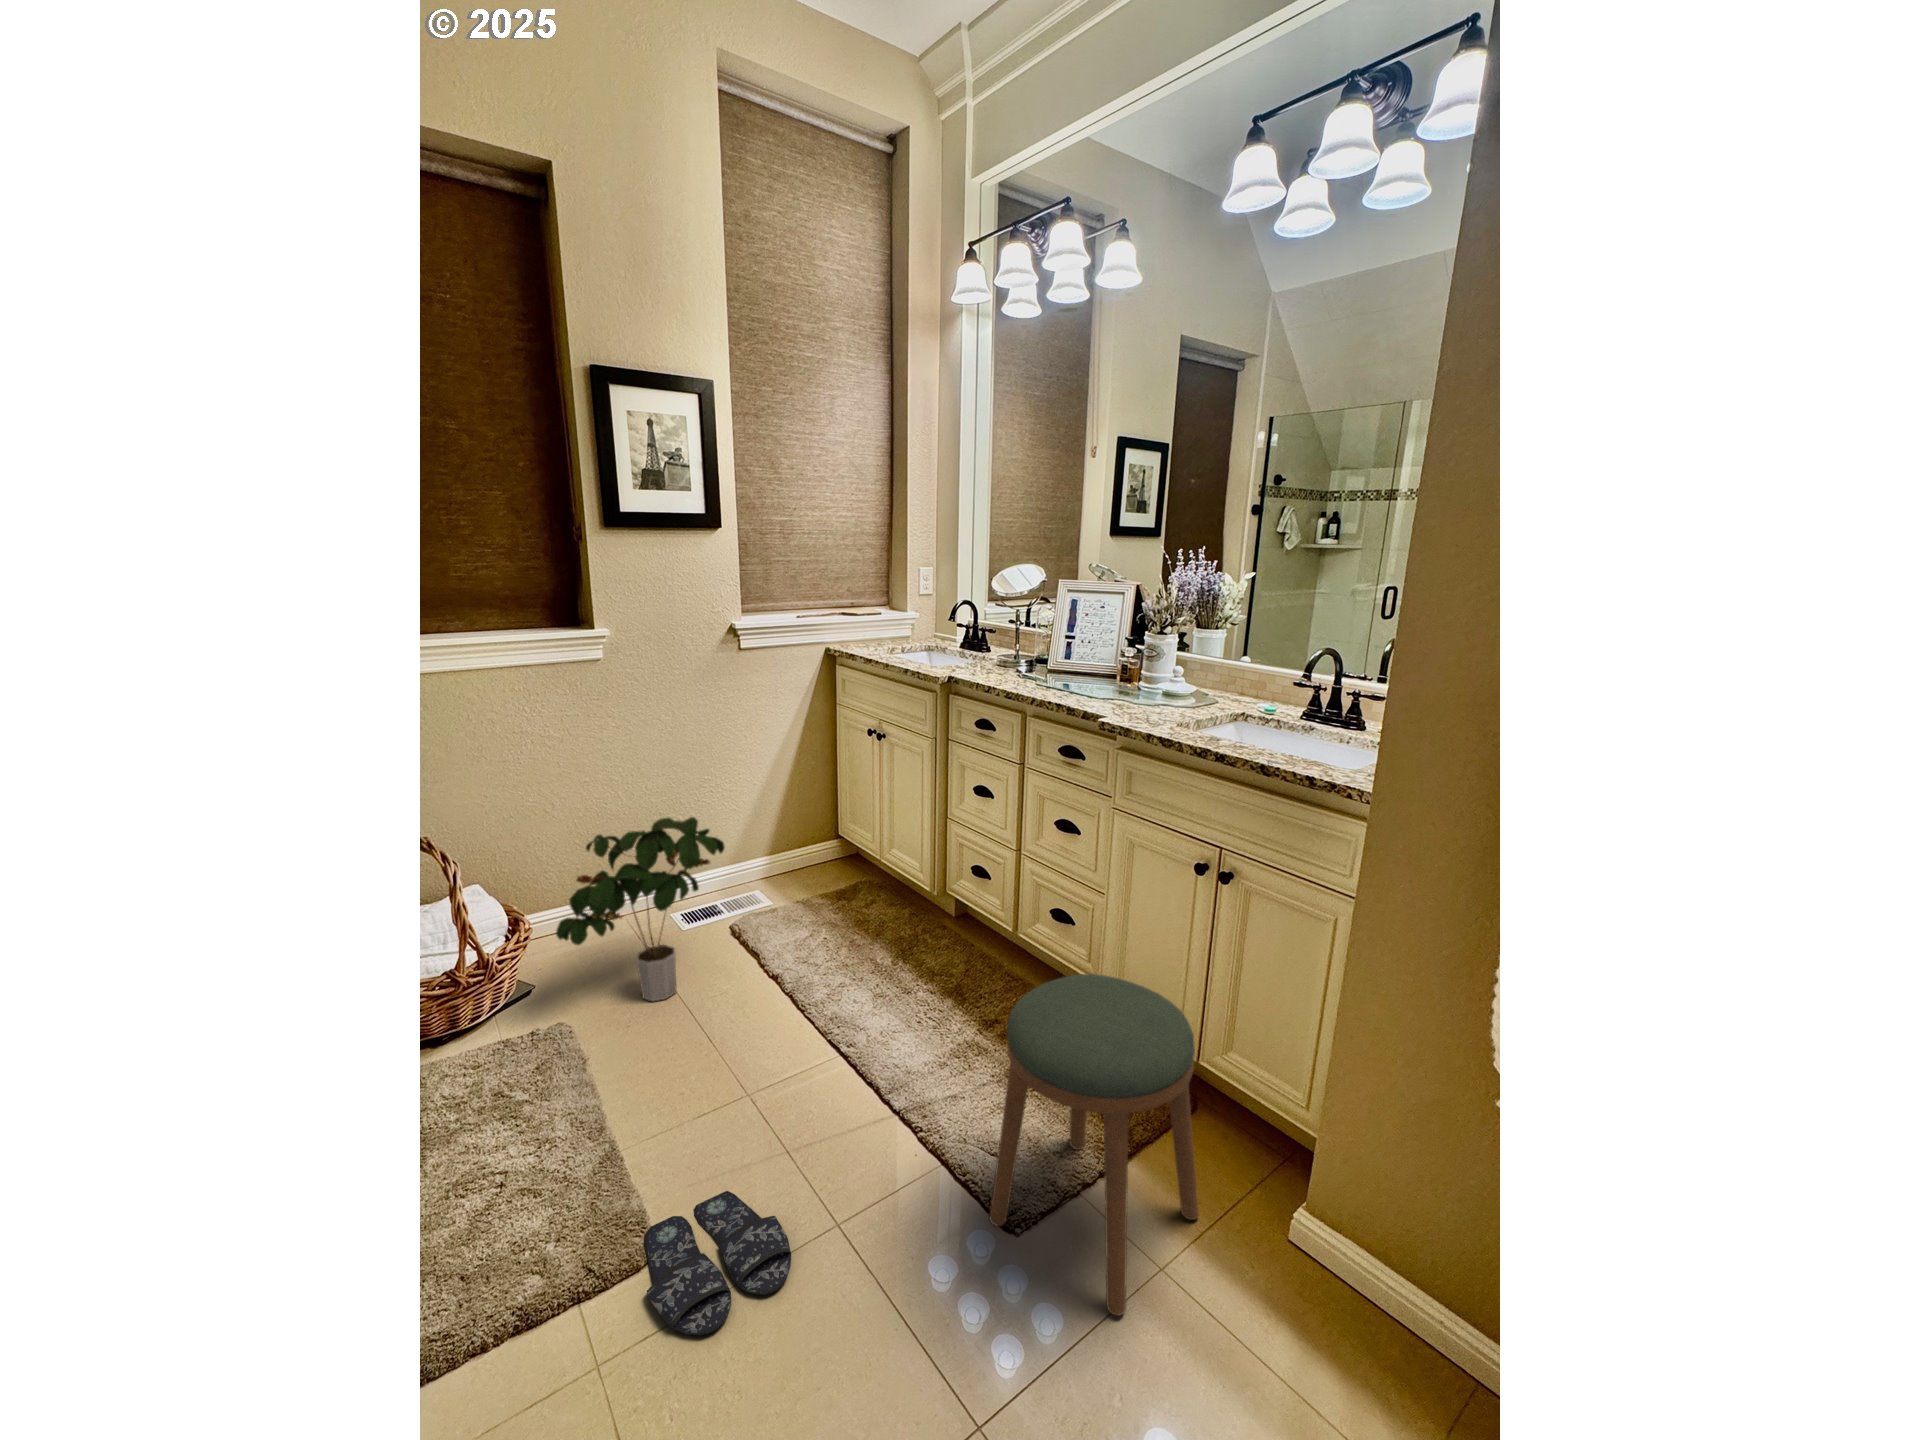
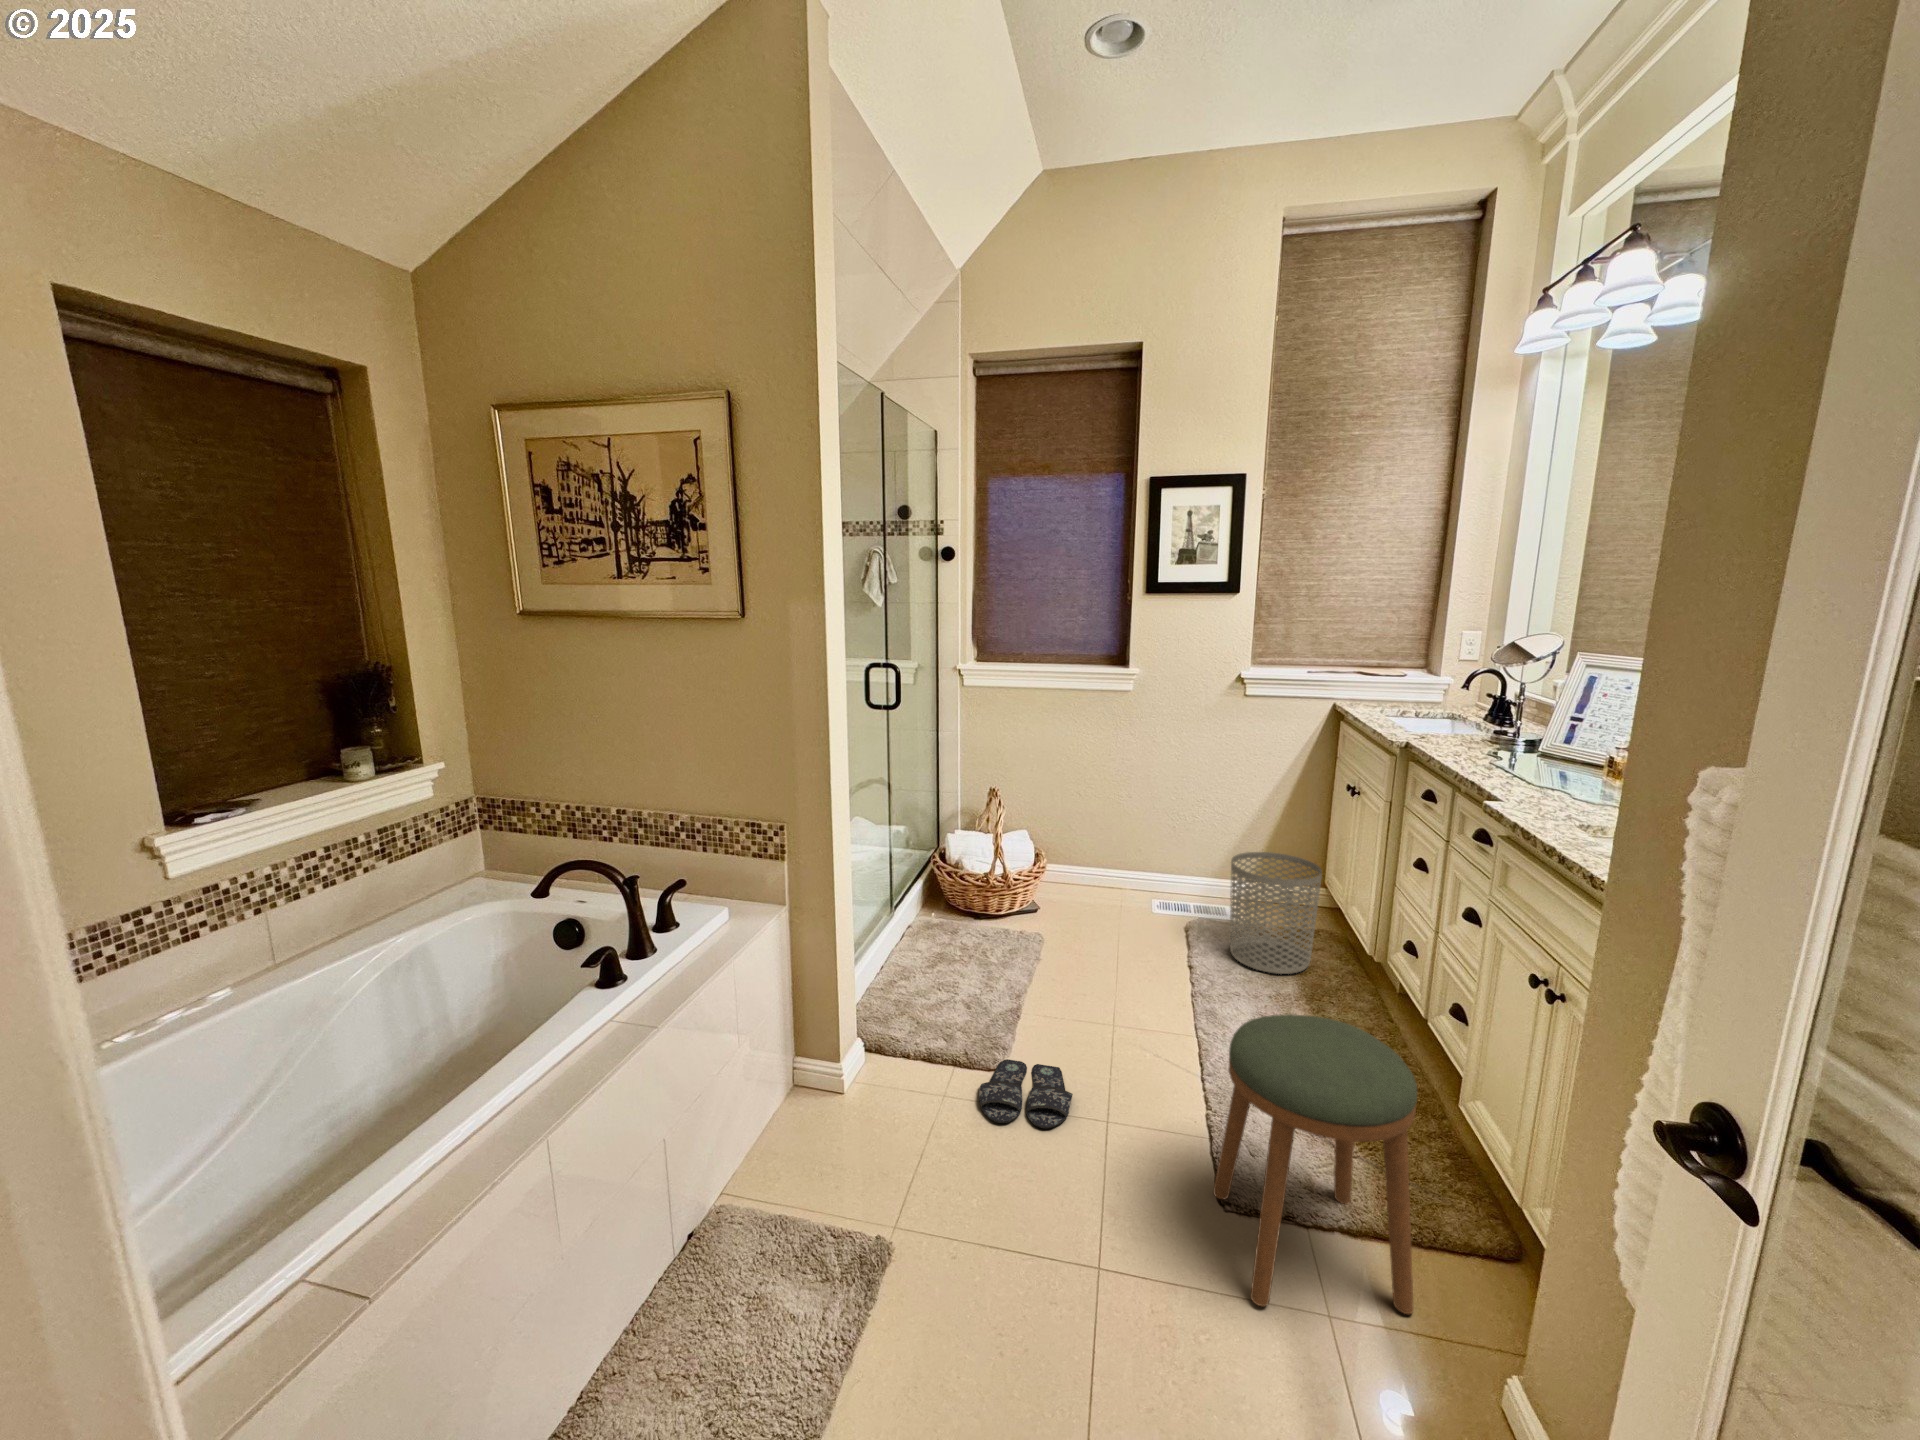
waste bin: none [783,816,877,950] -> present [1230,852,1322,974]
potted plant: present [556,817,725,1001] -> none [1044,812,1175,949]

